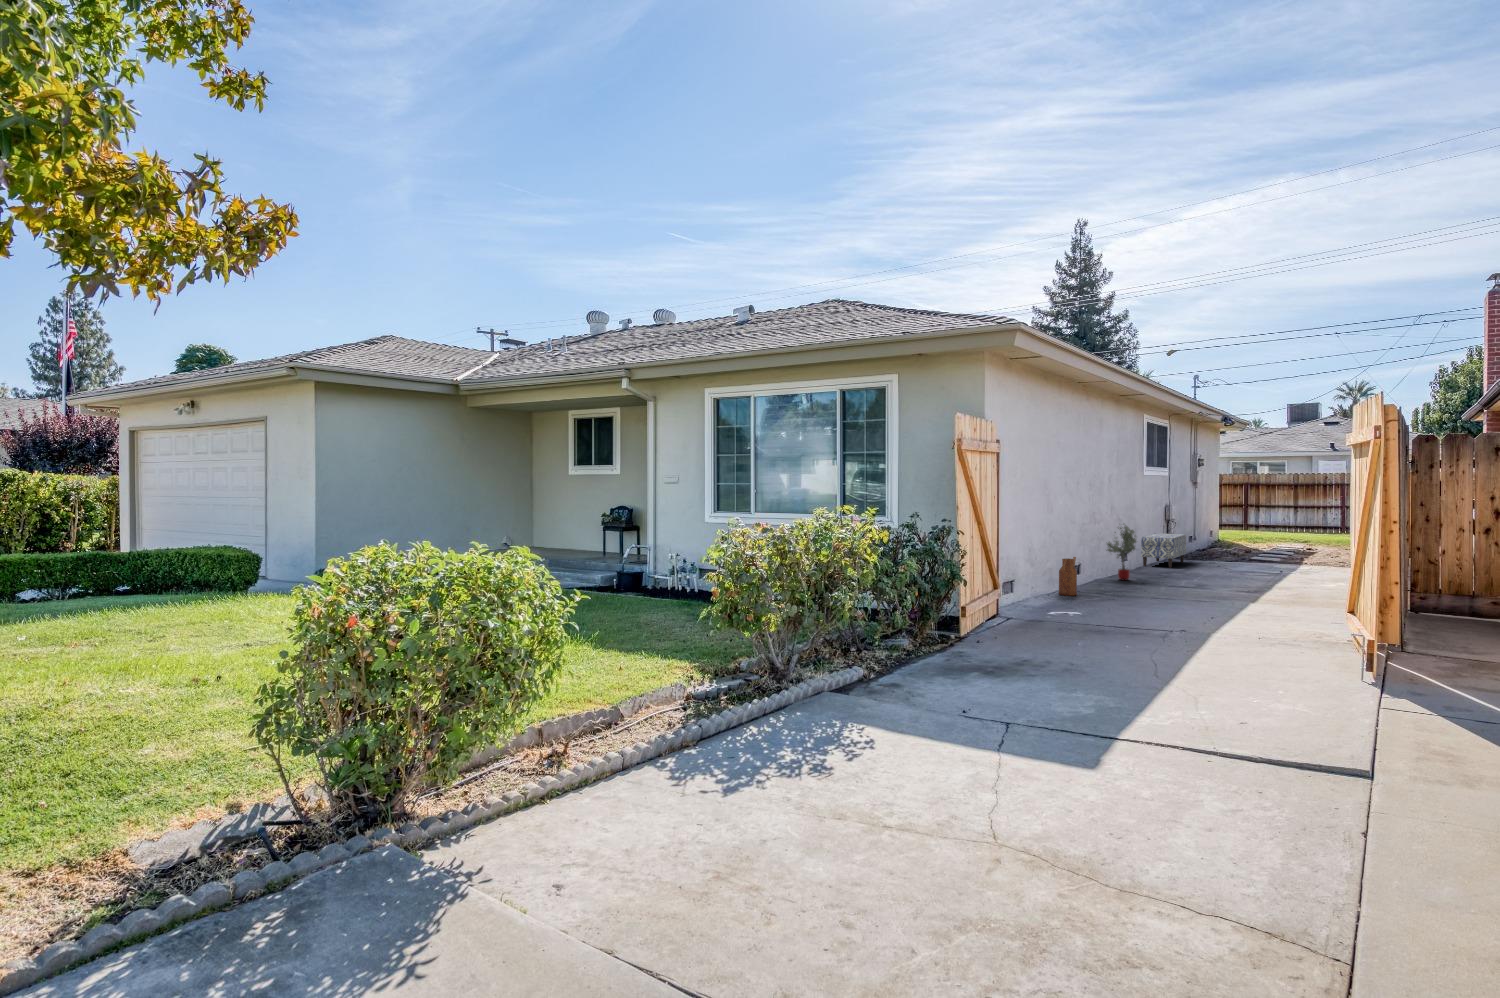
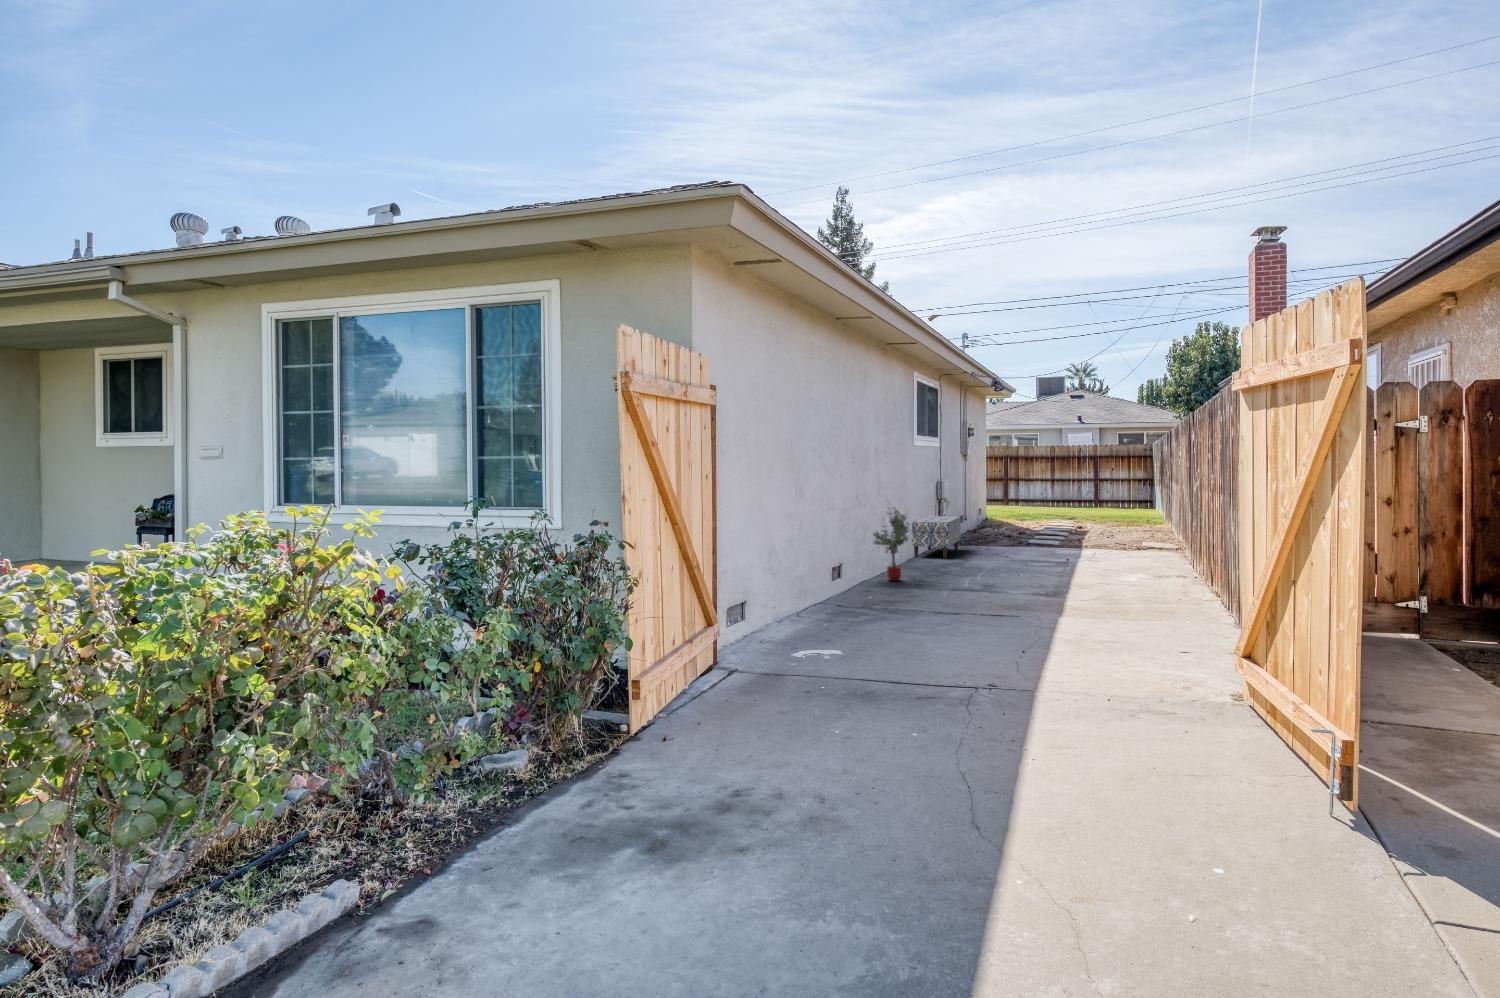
watering can: present [1059,557,1077,596] -> none [812,556,836,613]

